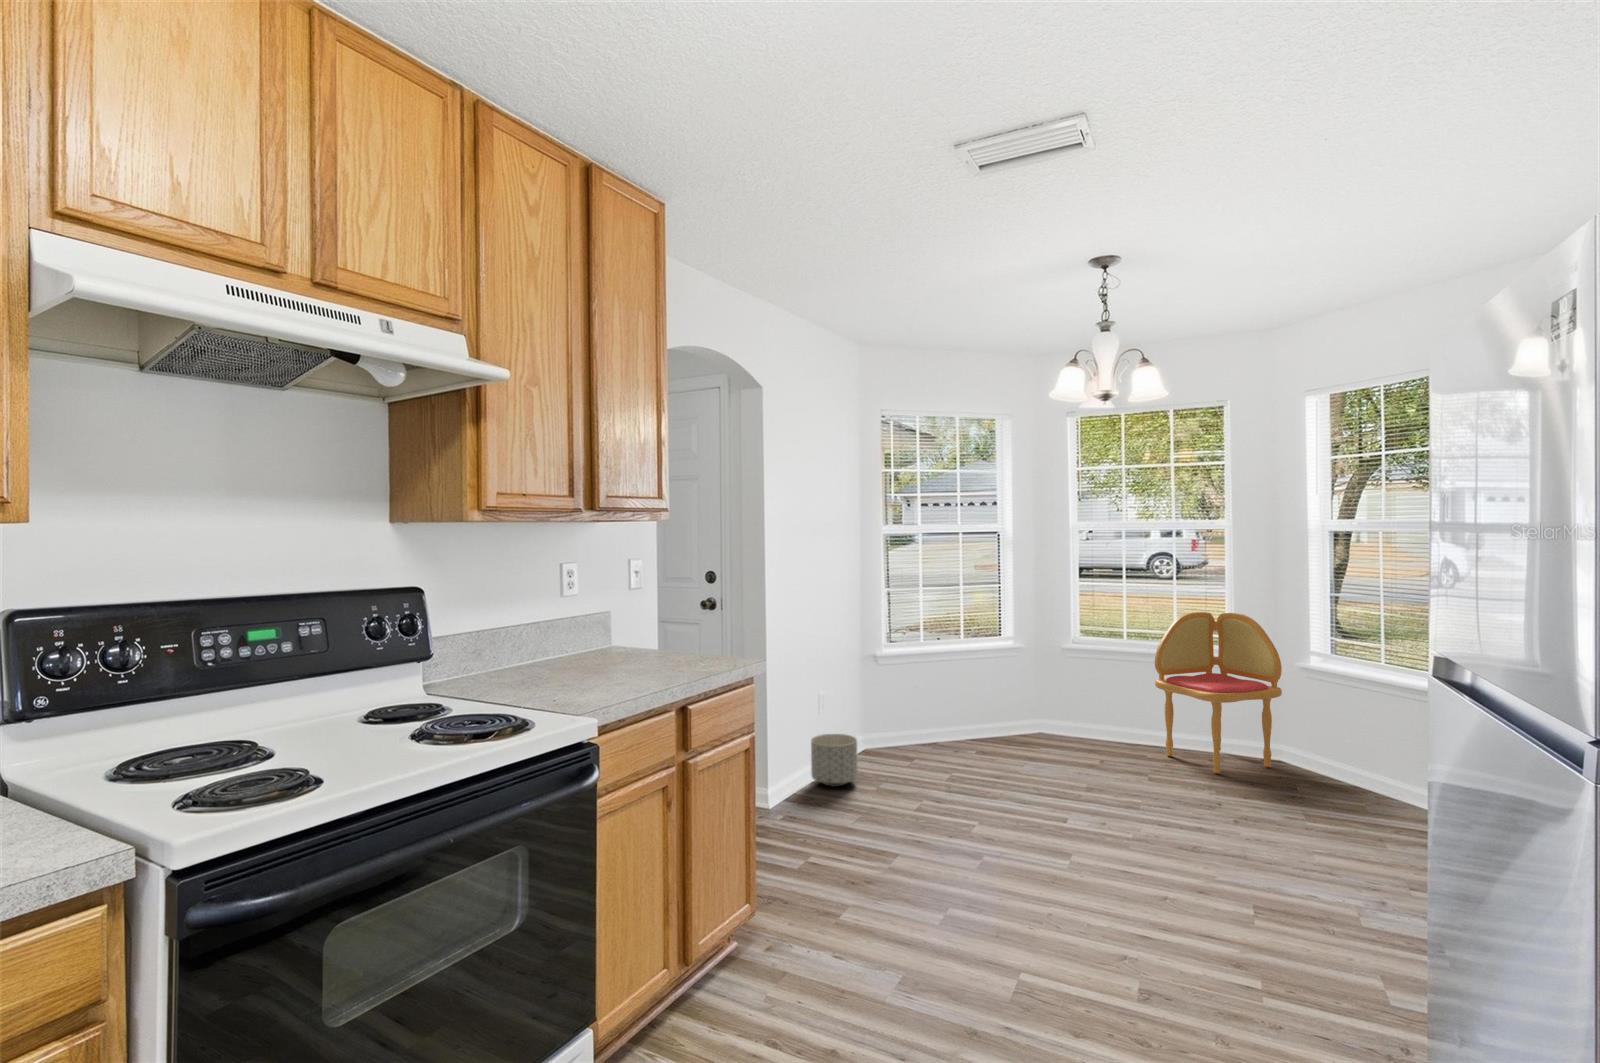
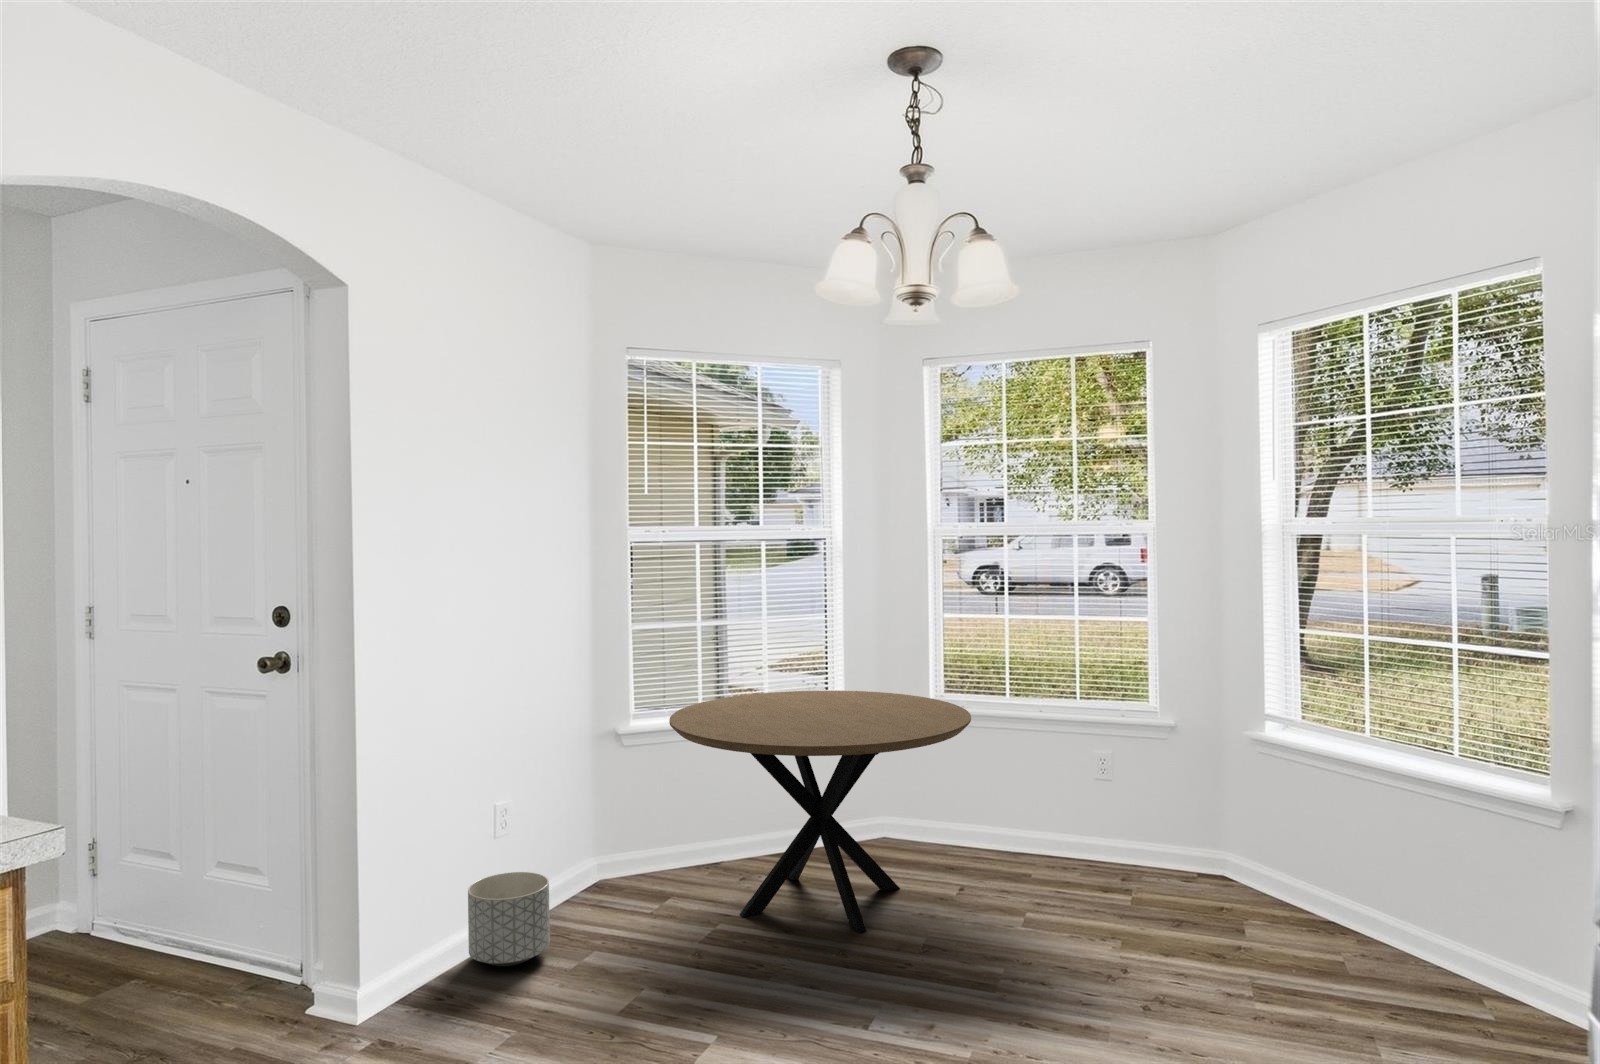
dining chair: present [1155,612,1282,774] -> none [1042,655,1224,910]
dining table: none [917,633,1112,779] -> present [669,690,971,932]

